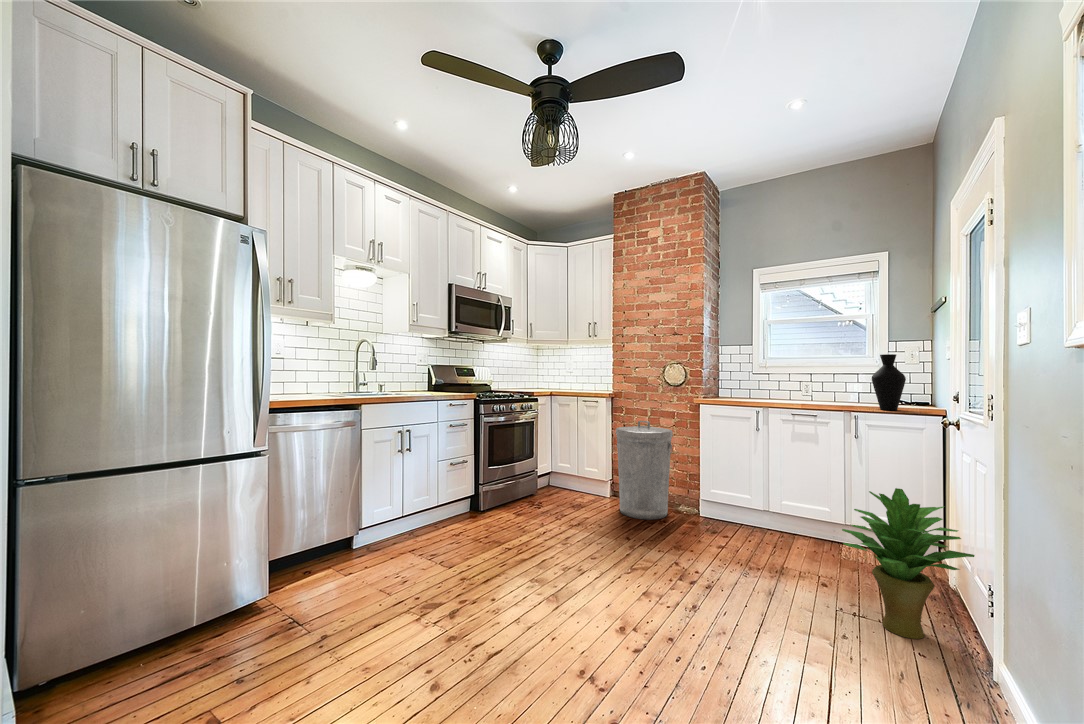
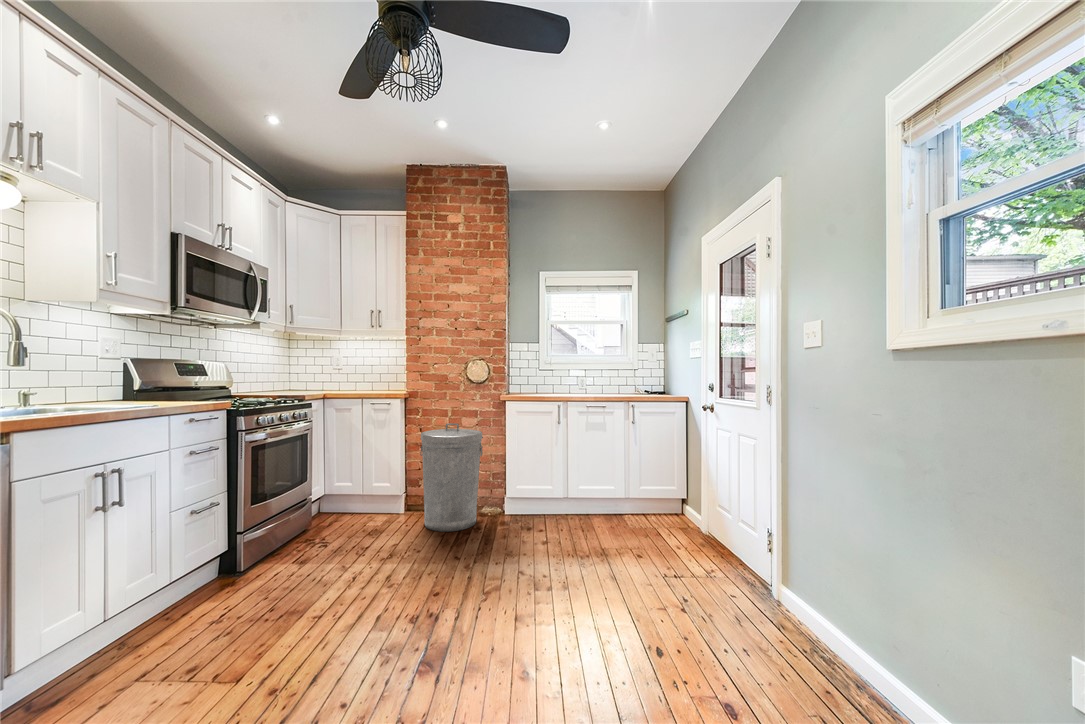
vase: present [872,354,906,410] -> none [648,357,671,402]
potted plant: present [842,488,975,639] -> none [667,467,754,586]

